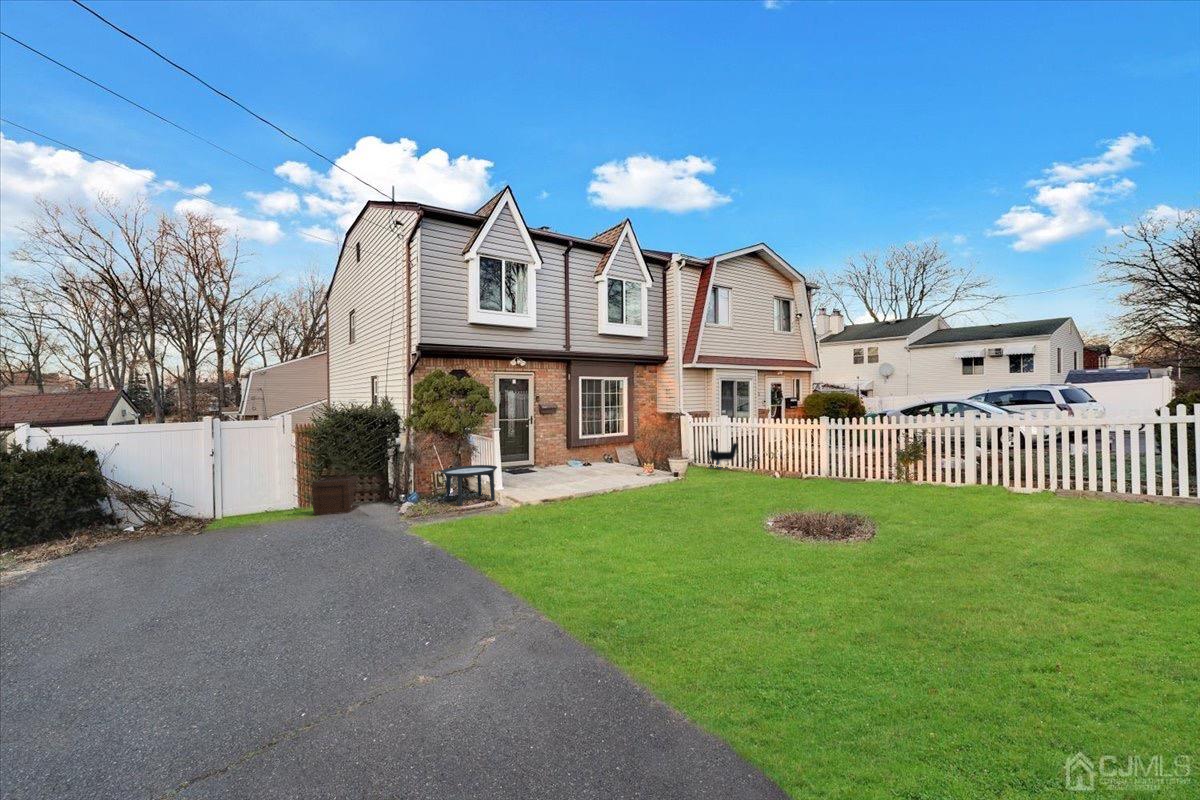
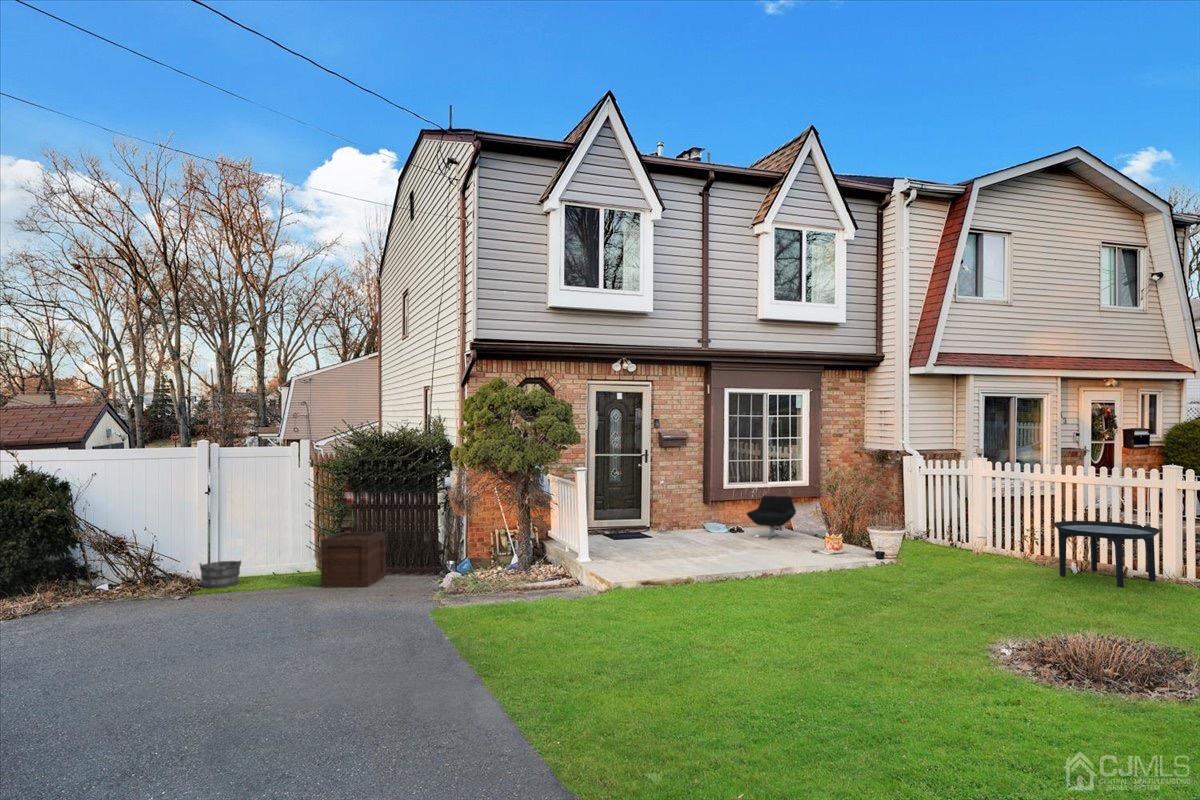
lounge chair: present [710,443,738,469] -> present [747,496,796,540]
round table: present [441,465,497,506] -> present [1053,521,1161,587]
bucket: none [212,501,247,523] -> present [200,560,241,588]

